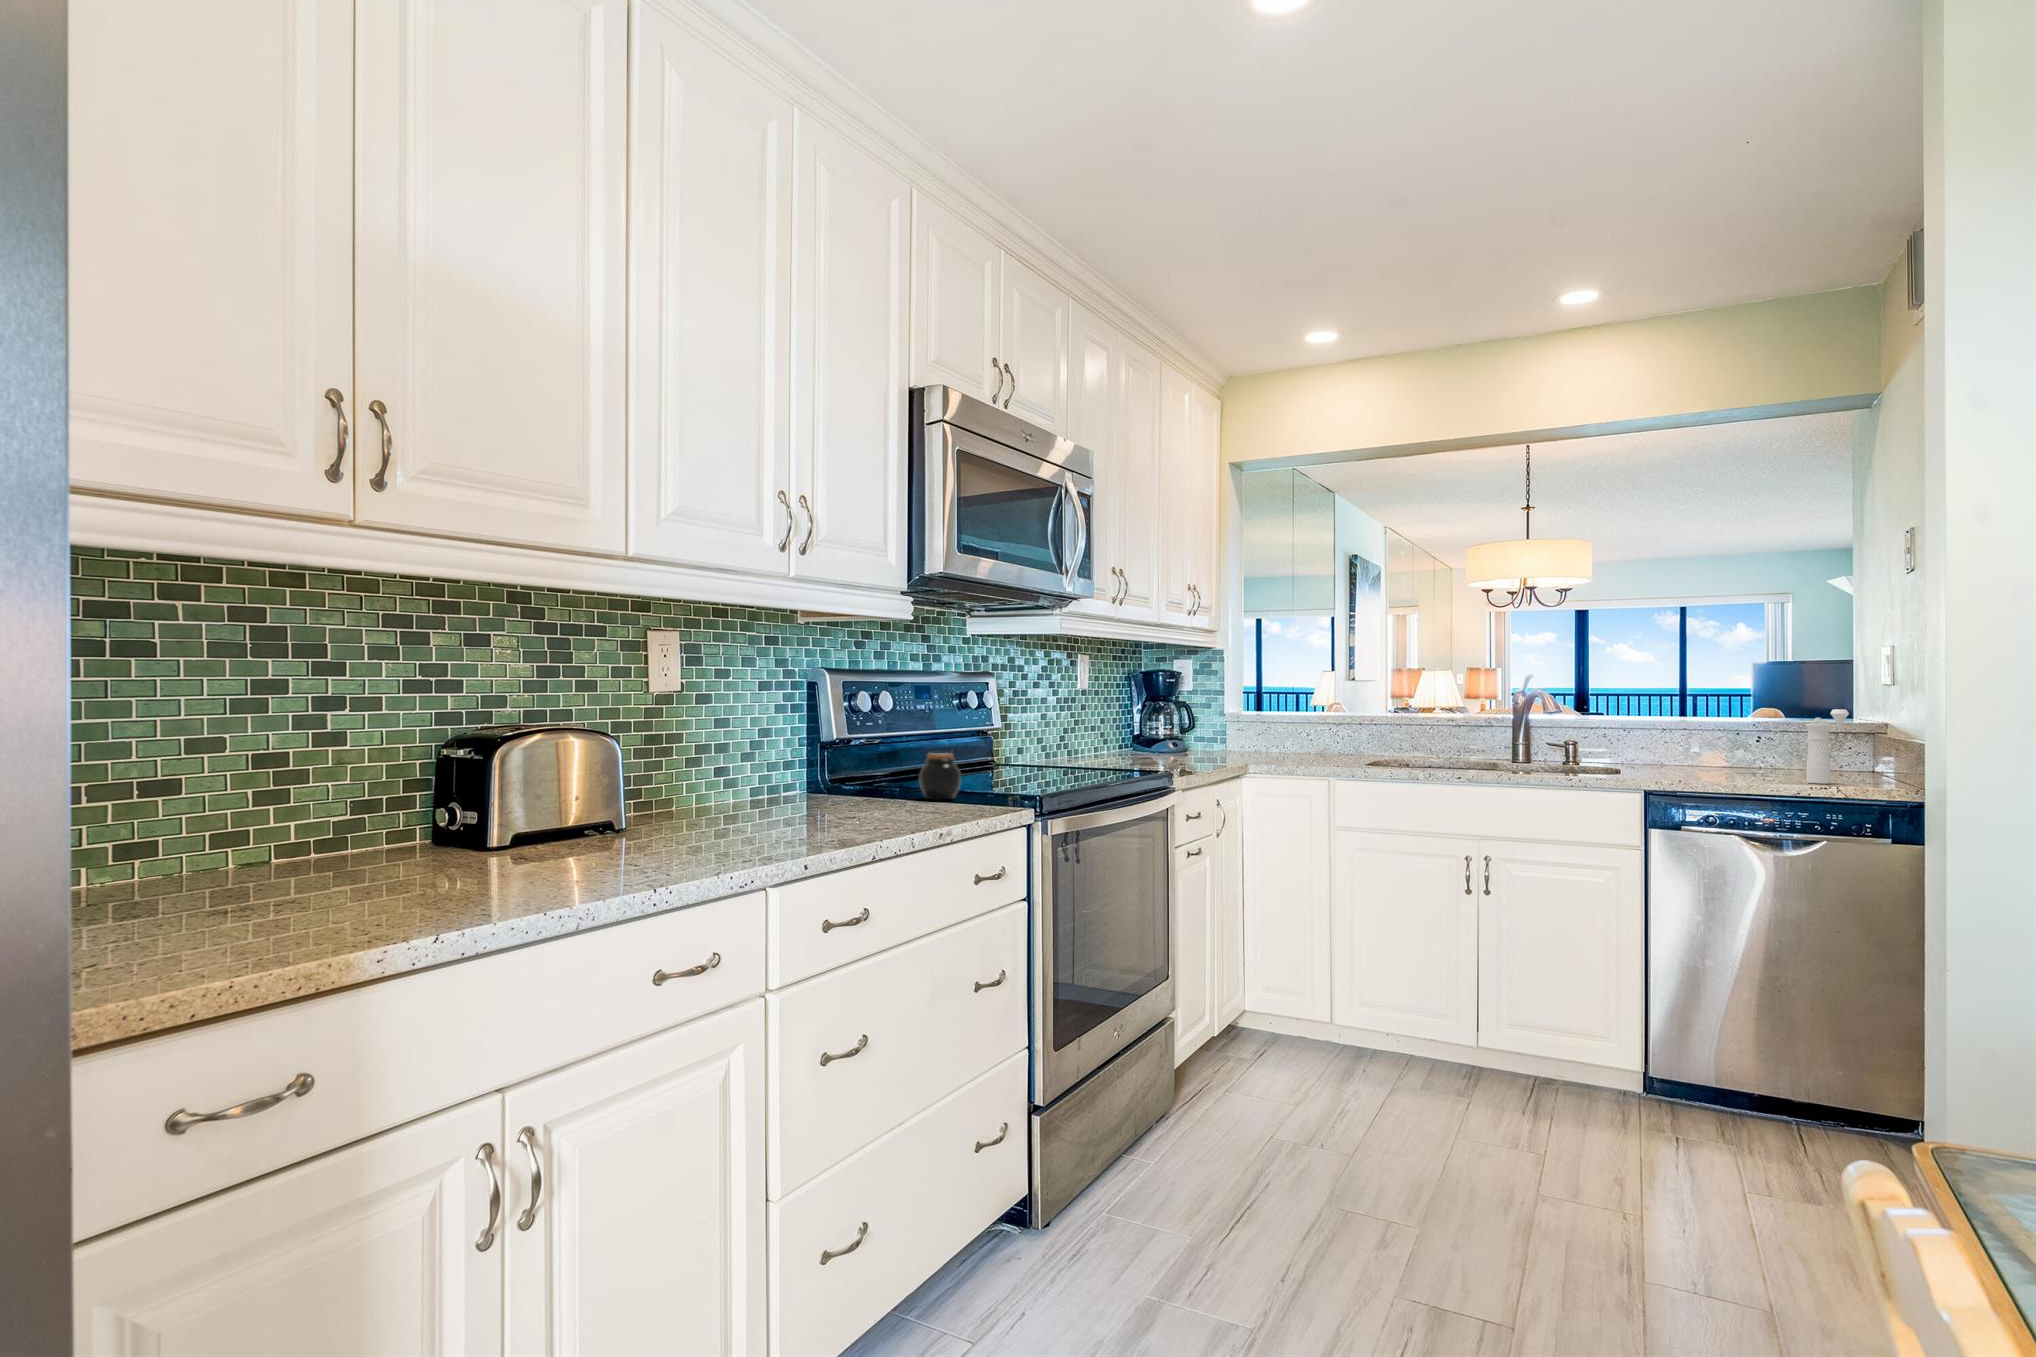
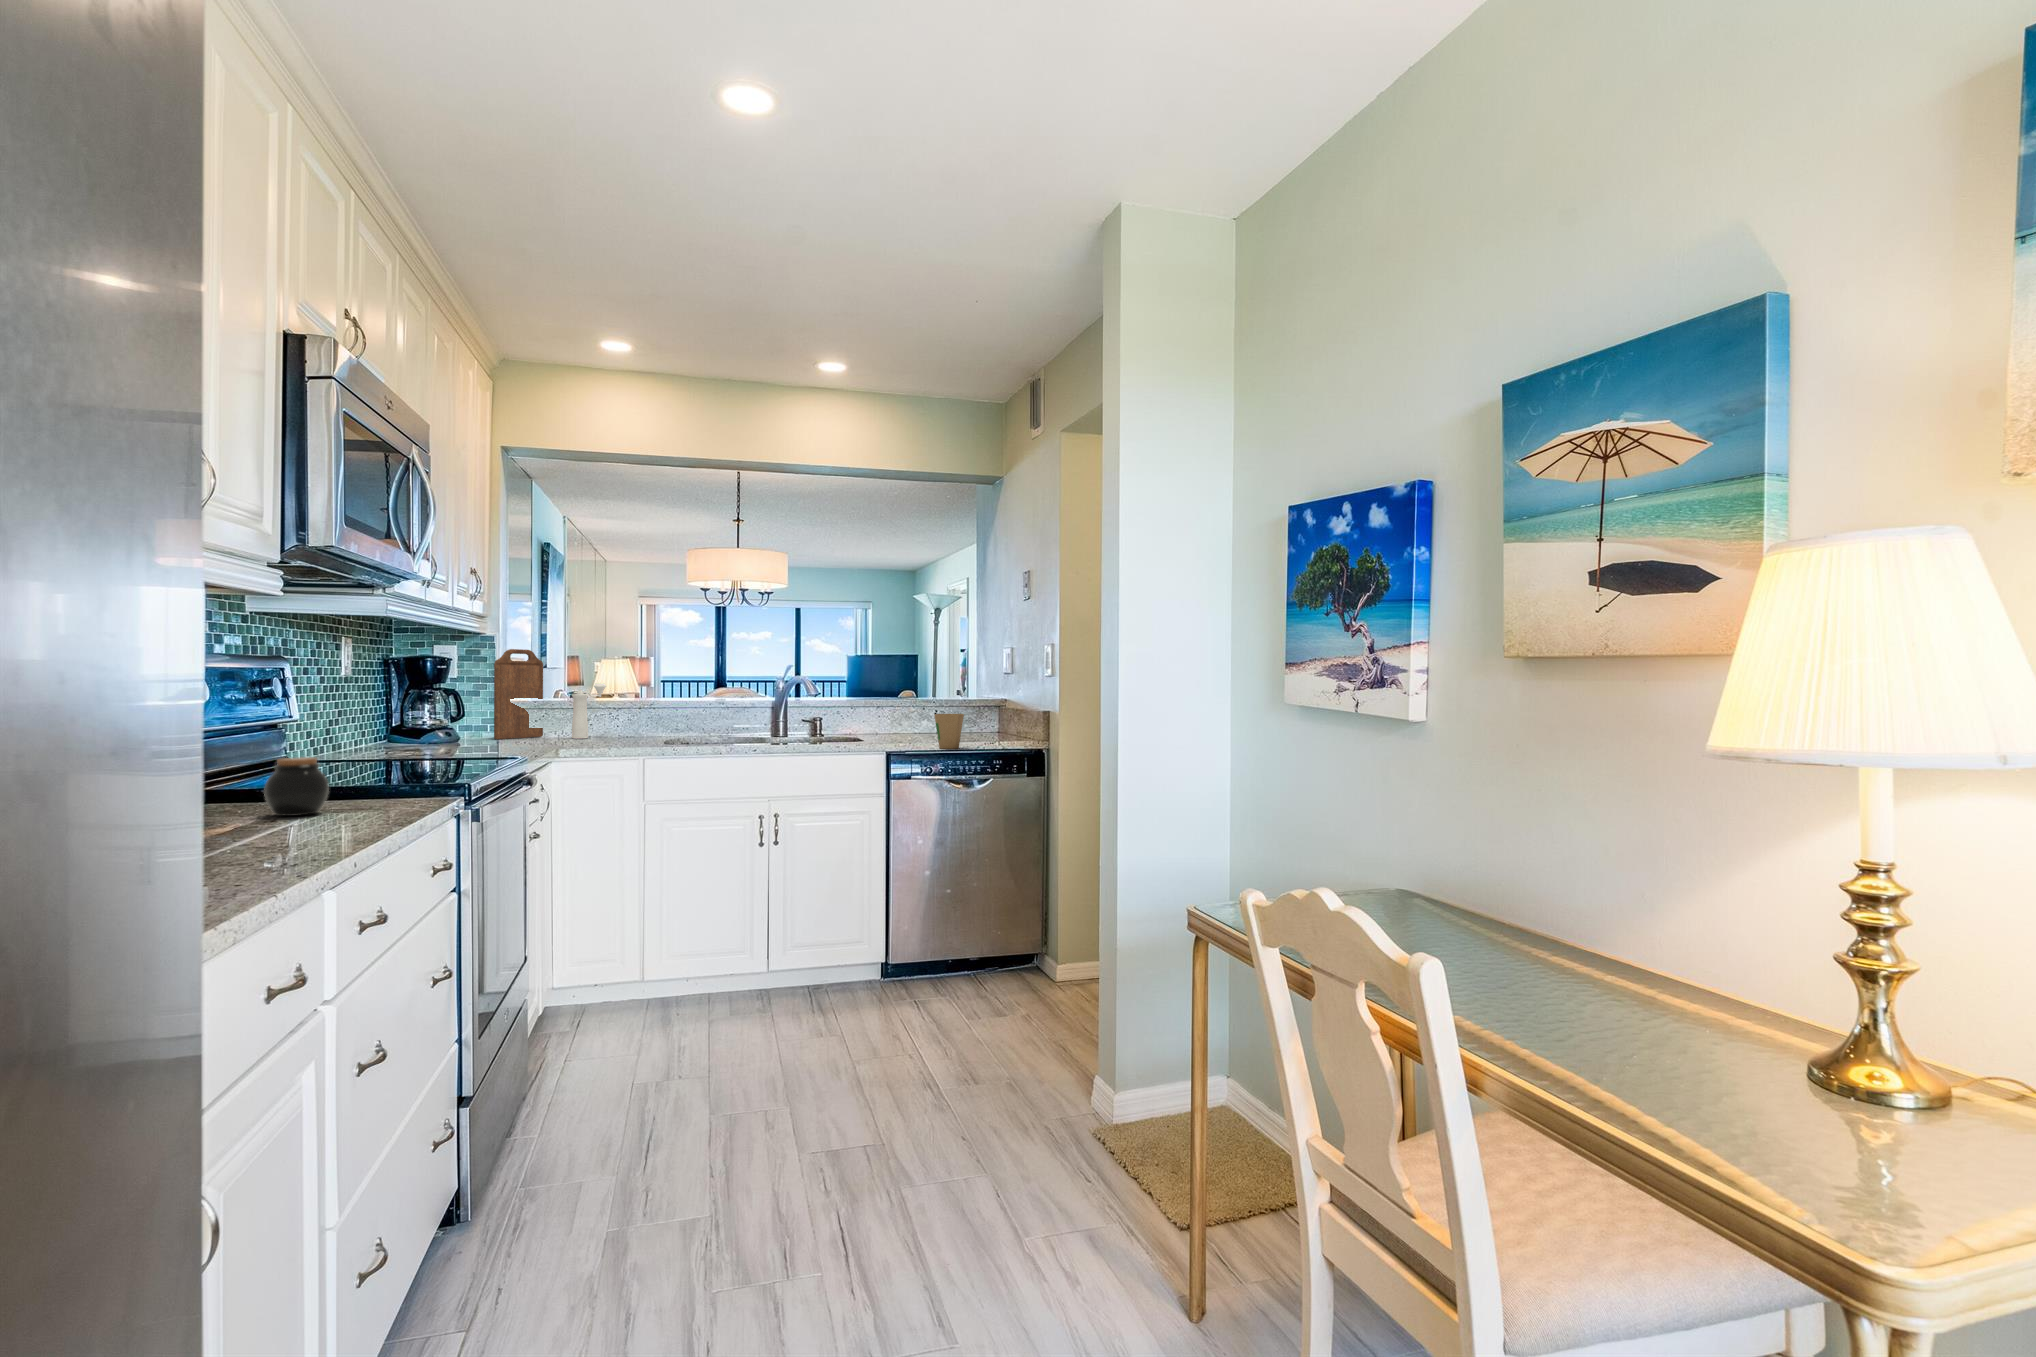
cutting board: none [1223,662,1271,751] -> present [494,649,543,739]
pepper mill: present [1806,709,1849,784] -> present [572,683,606,739]
paper cup: none [1716,742,1767,792] -> present [934,714,964,749]

